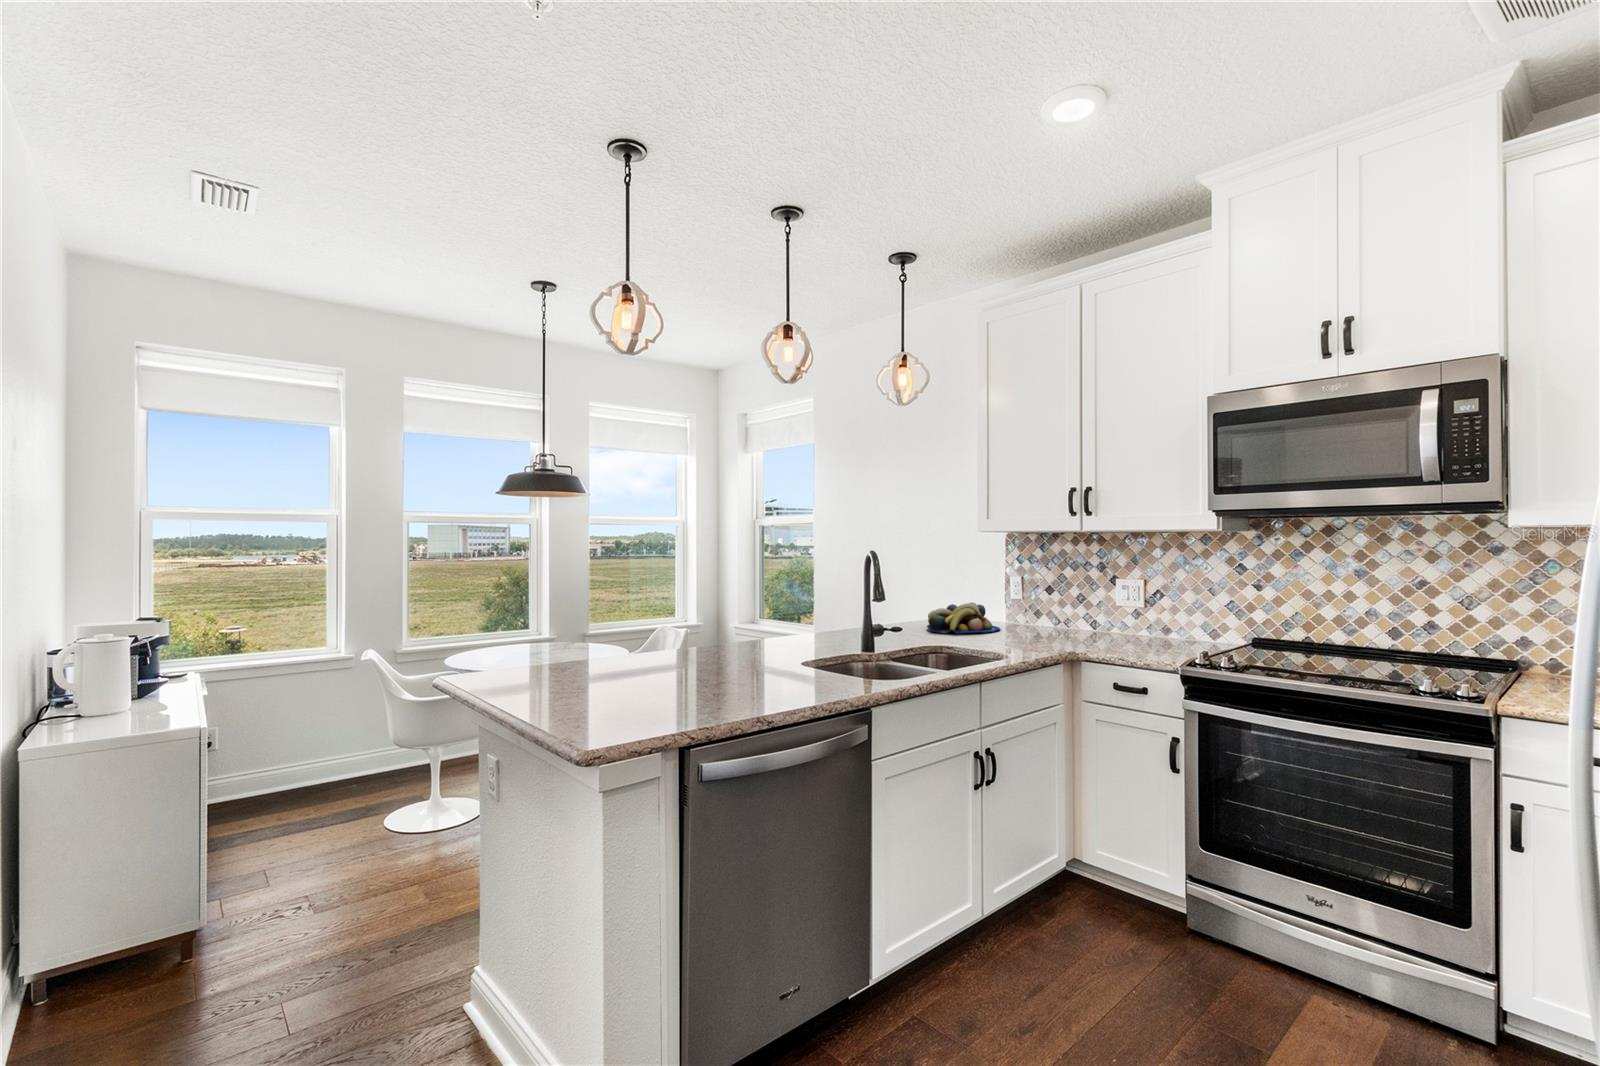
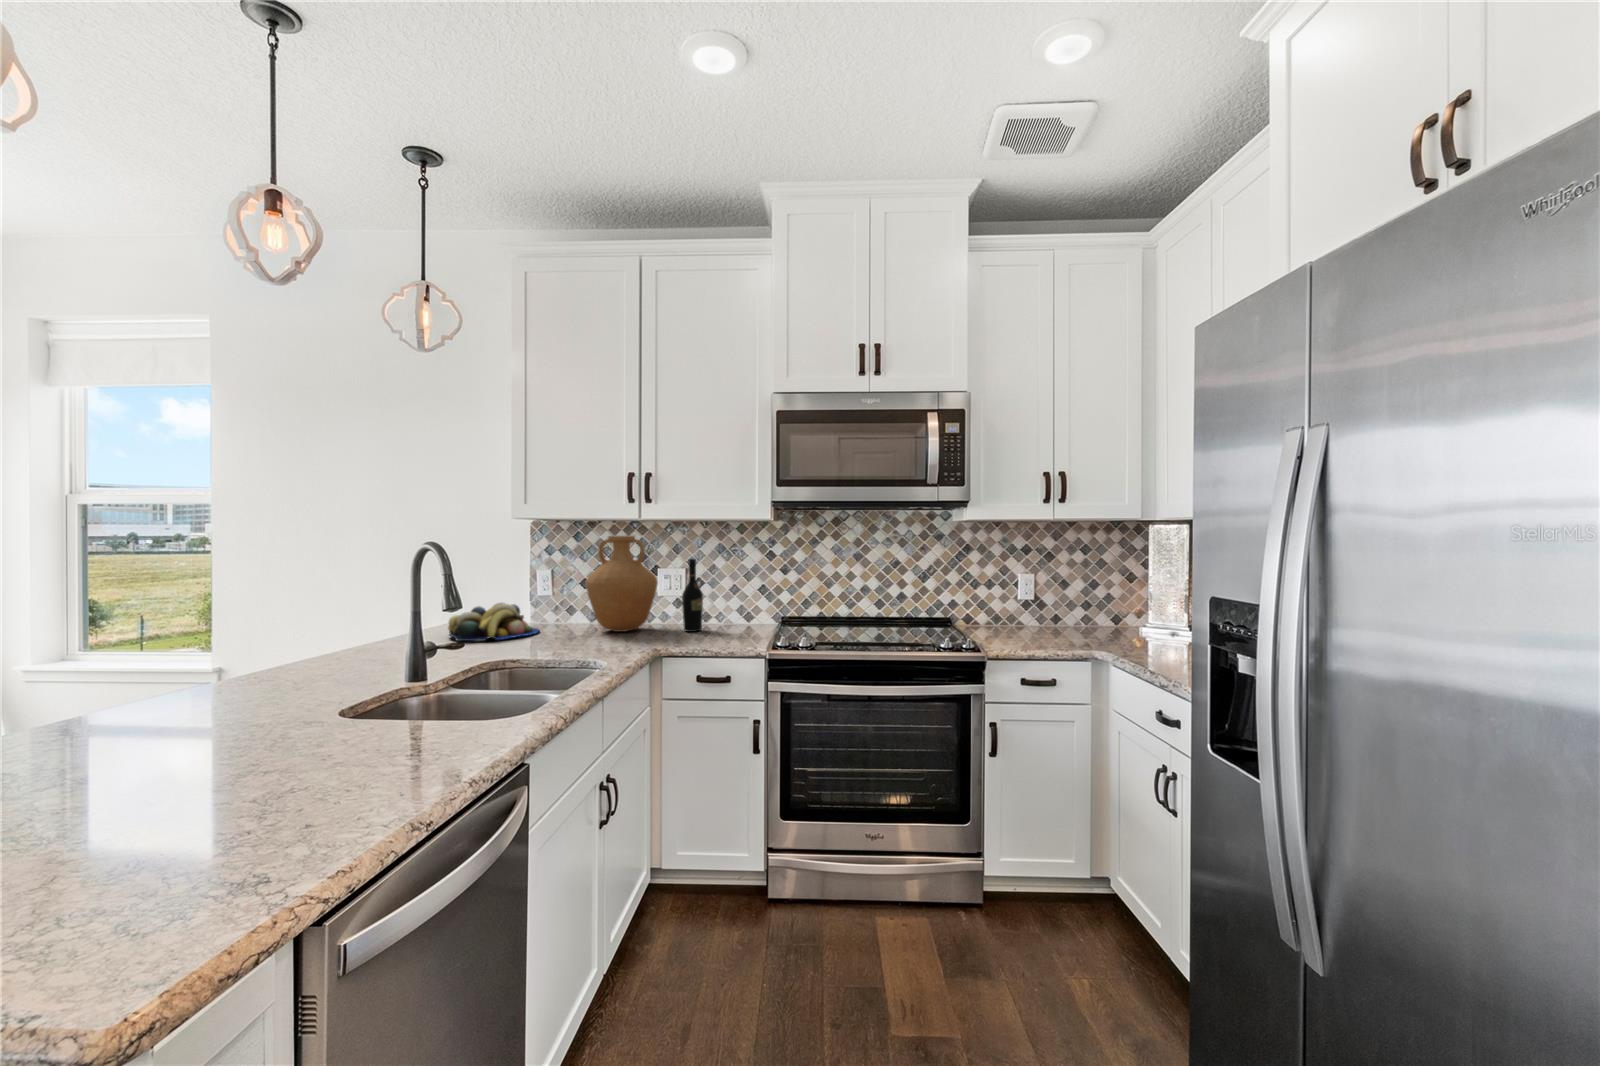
vase: none [1034,545,1105,637] -> present [586,536,658,632]
wine bottle: none [1125,569,1148,644] -> present [682,559,703,632]

